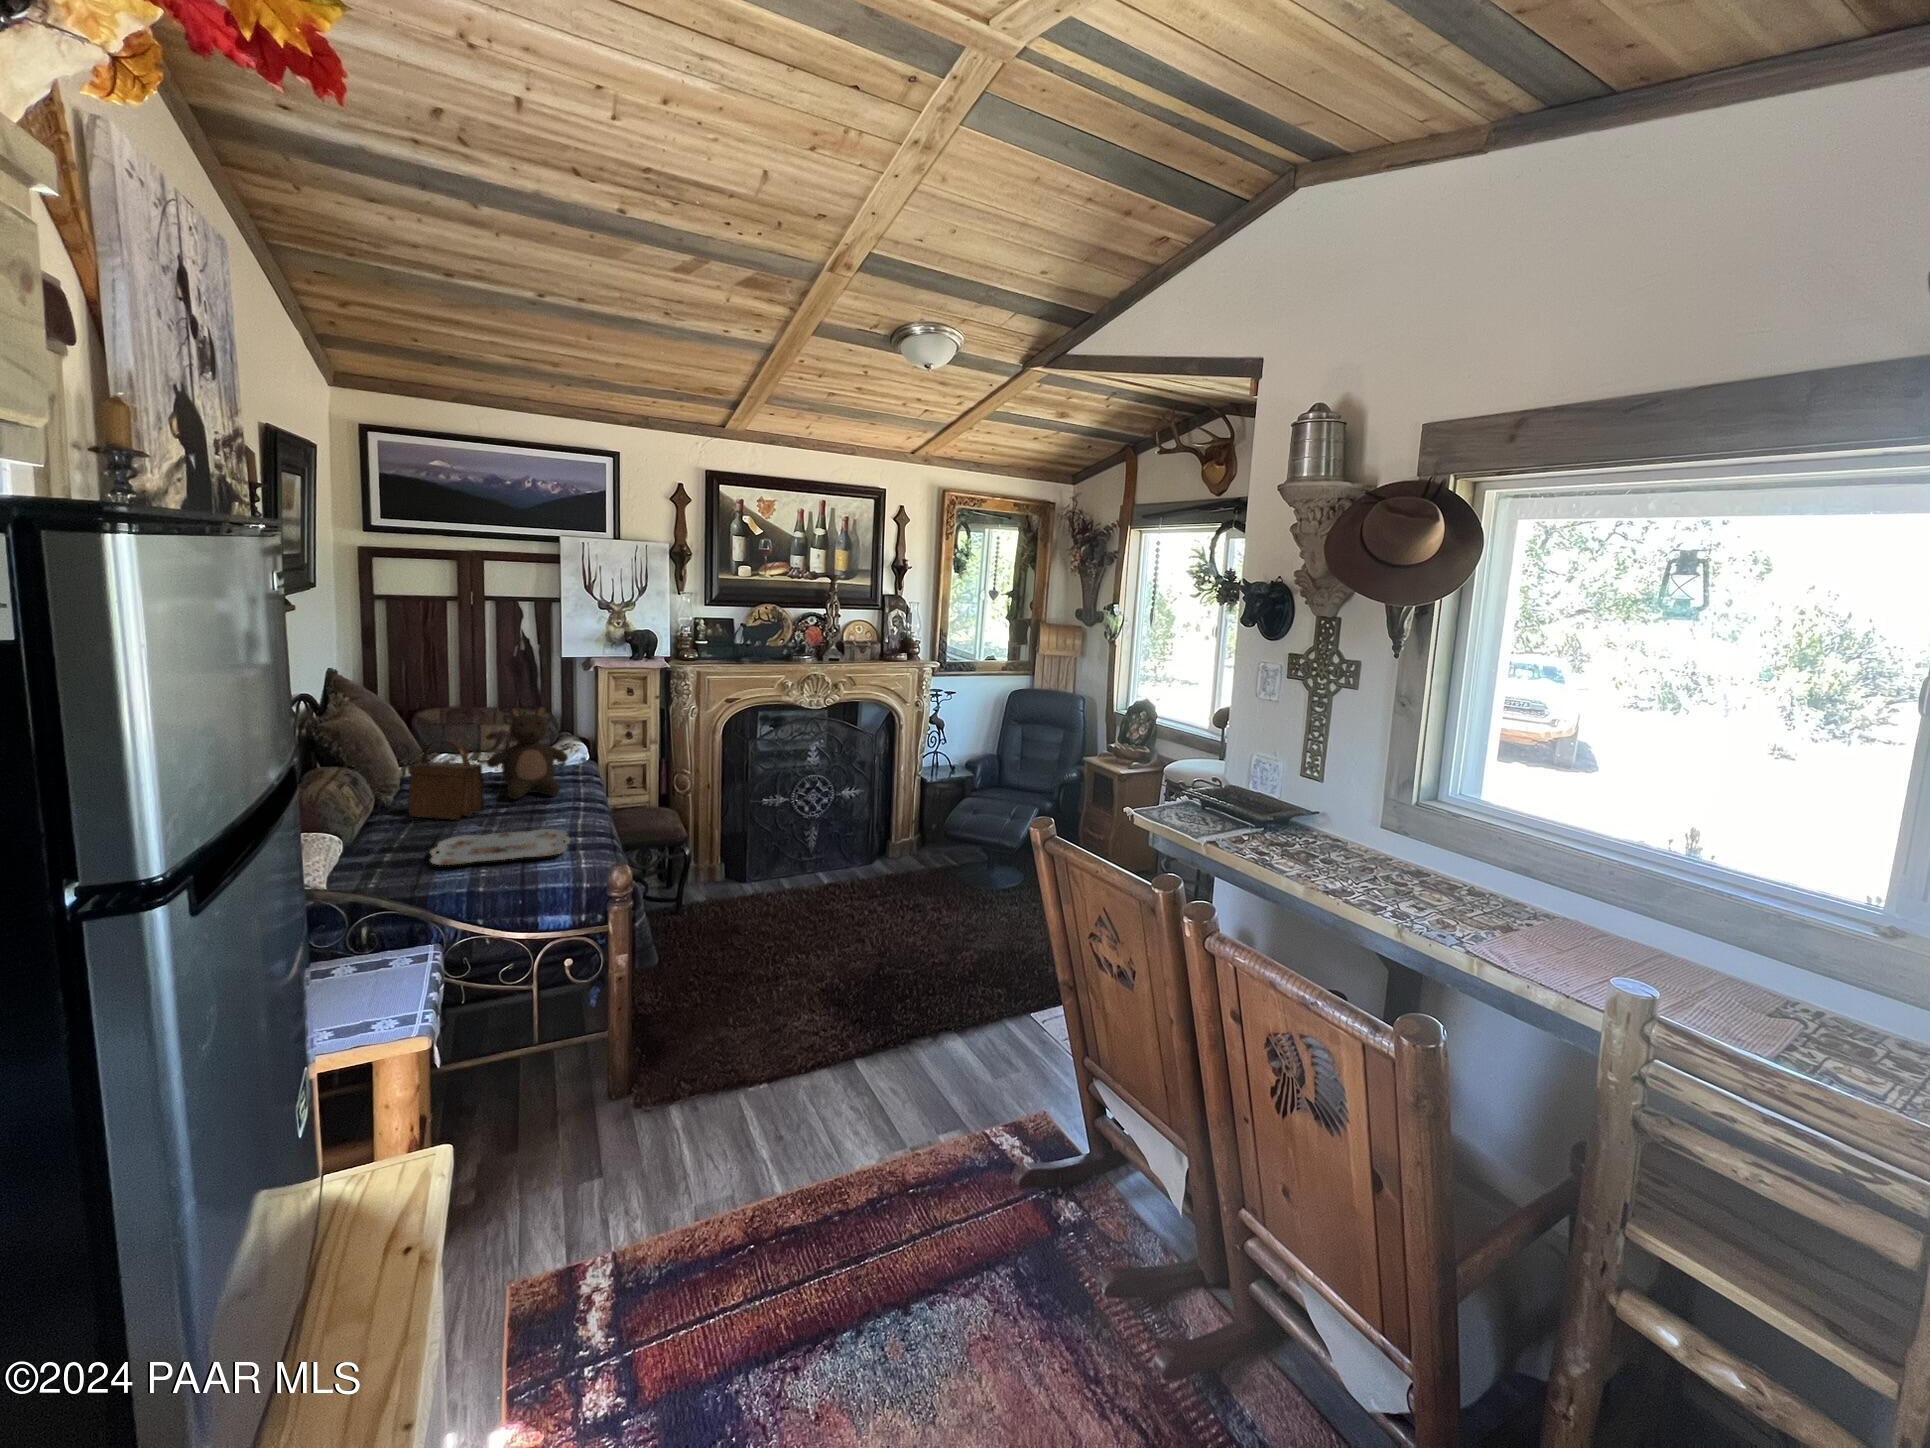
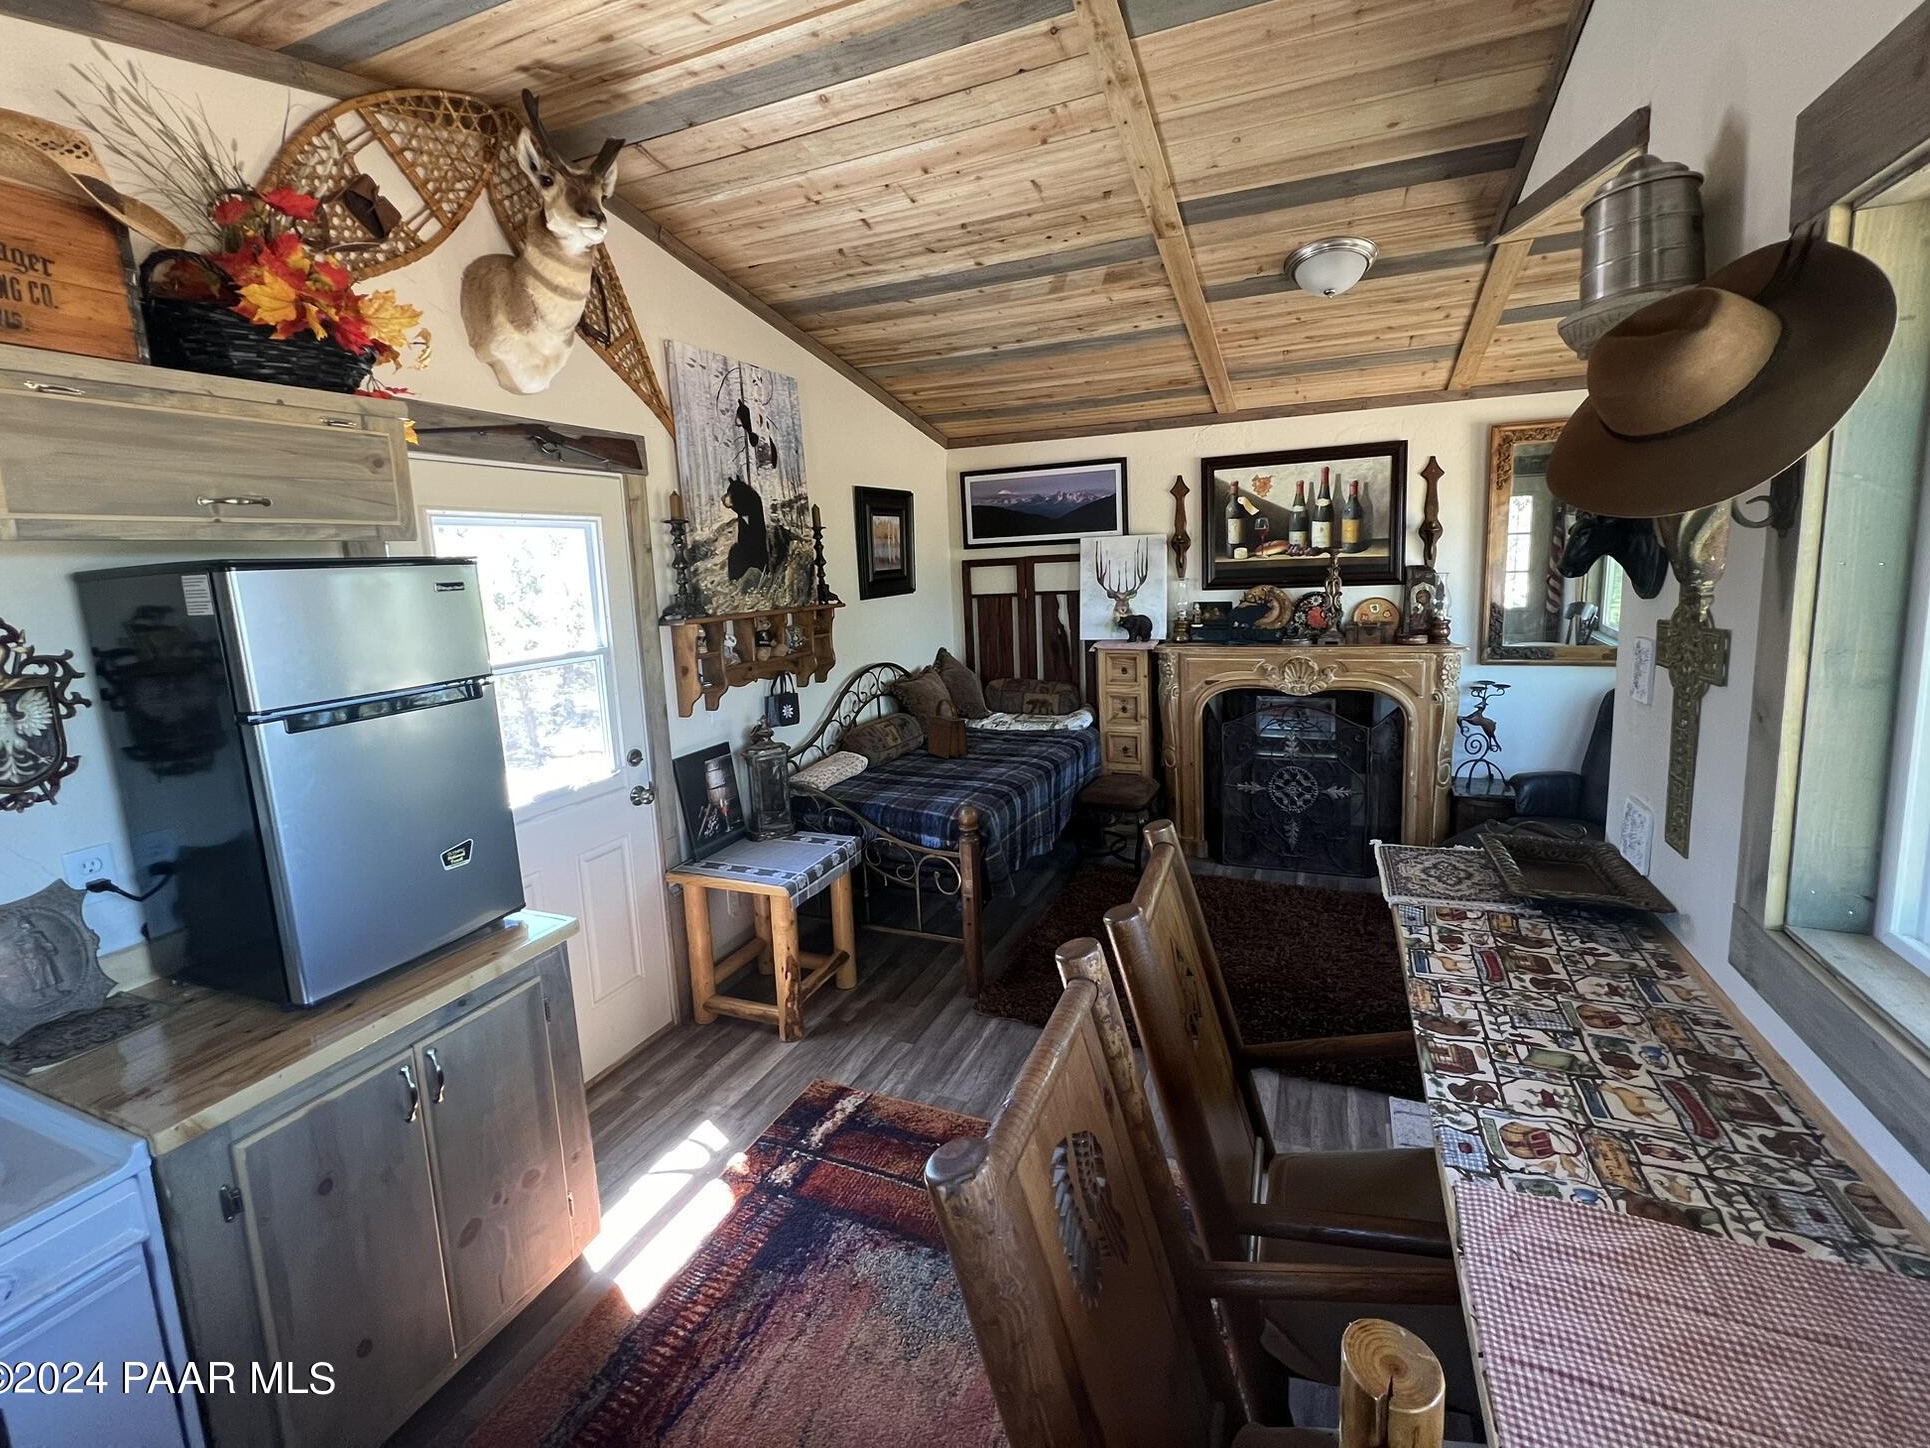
stuffed bear: present [487,706,568,799] -> none [988,678,1043,750]
serving tray: present [430,829,571,865] -> none [894,770,992,792]

